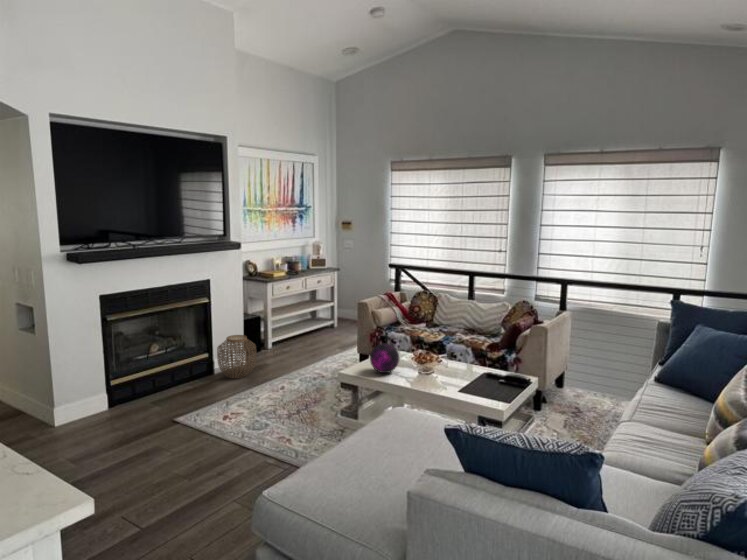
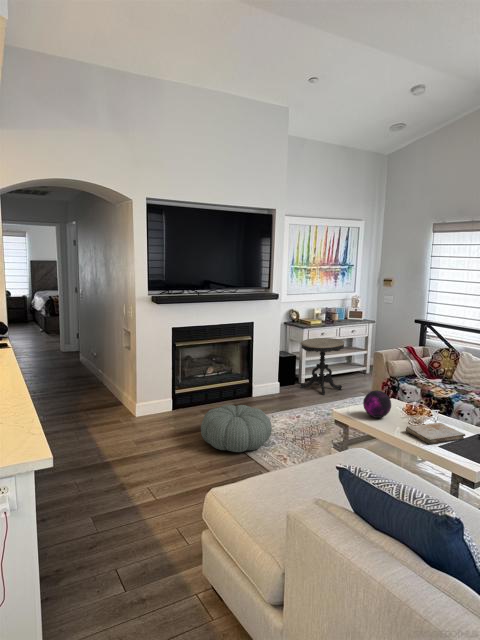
side table: none [267,292,317,358] -> present [300,338,344,395]
woven basket: present [217,335,257,379] -> none [254,368,285,403]
book: none [420,368,476,391] -> present [406,423,465,444]
pouf: none [171,385,263,446] -> present [201,405,272,452]

